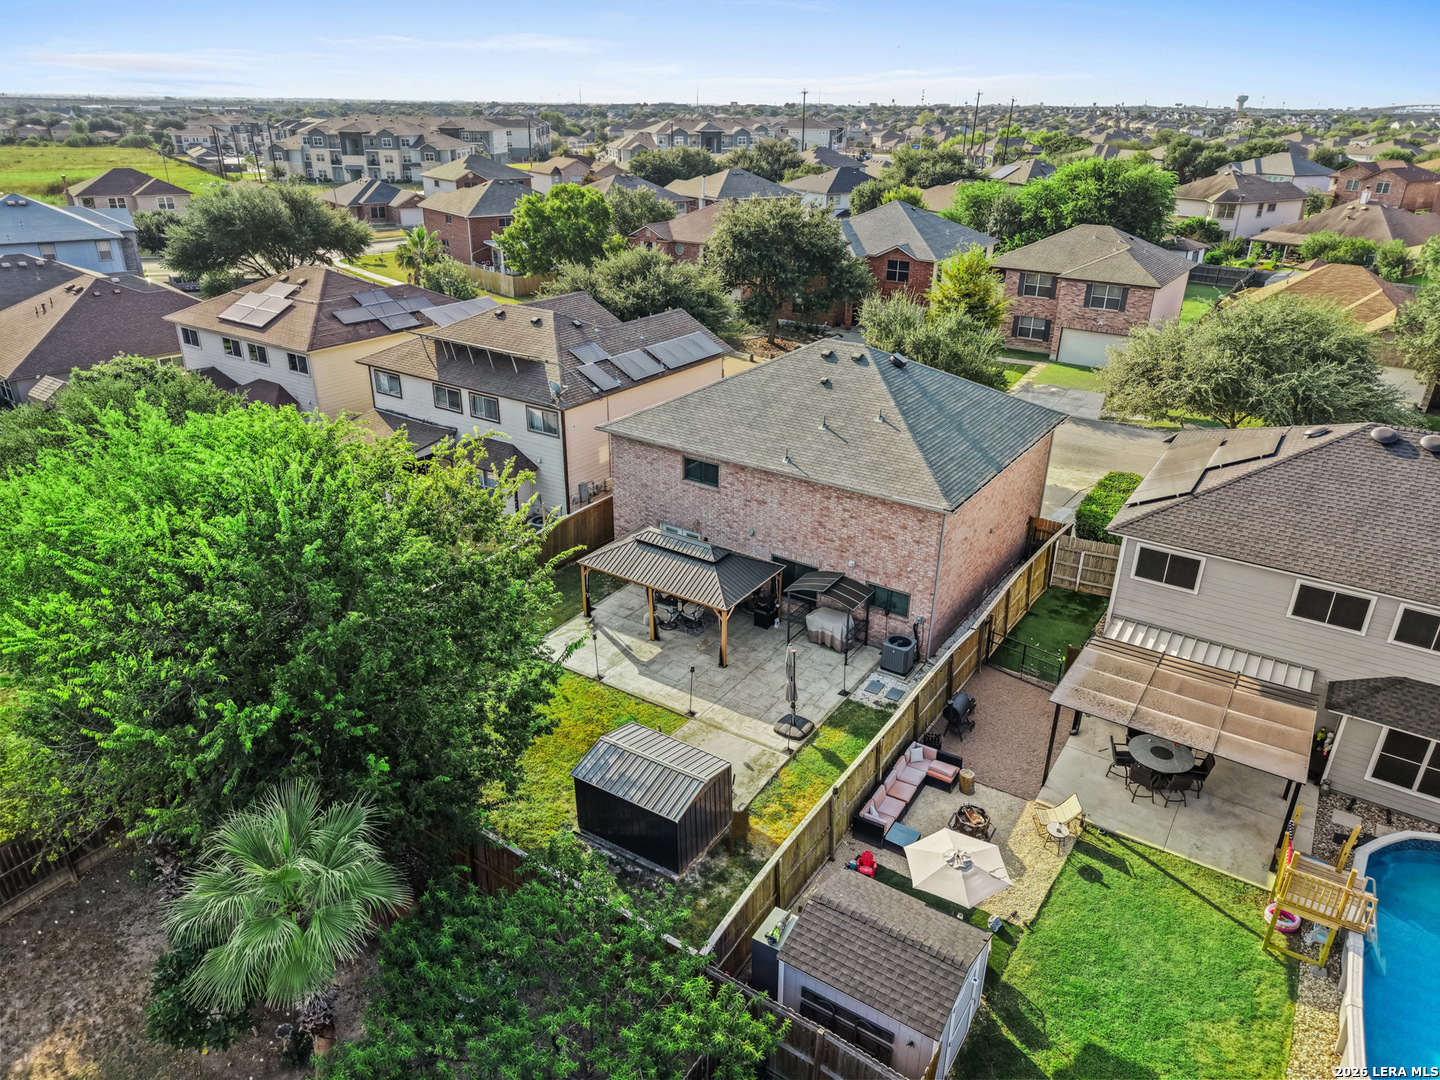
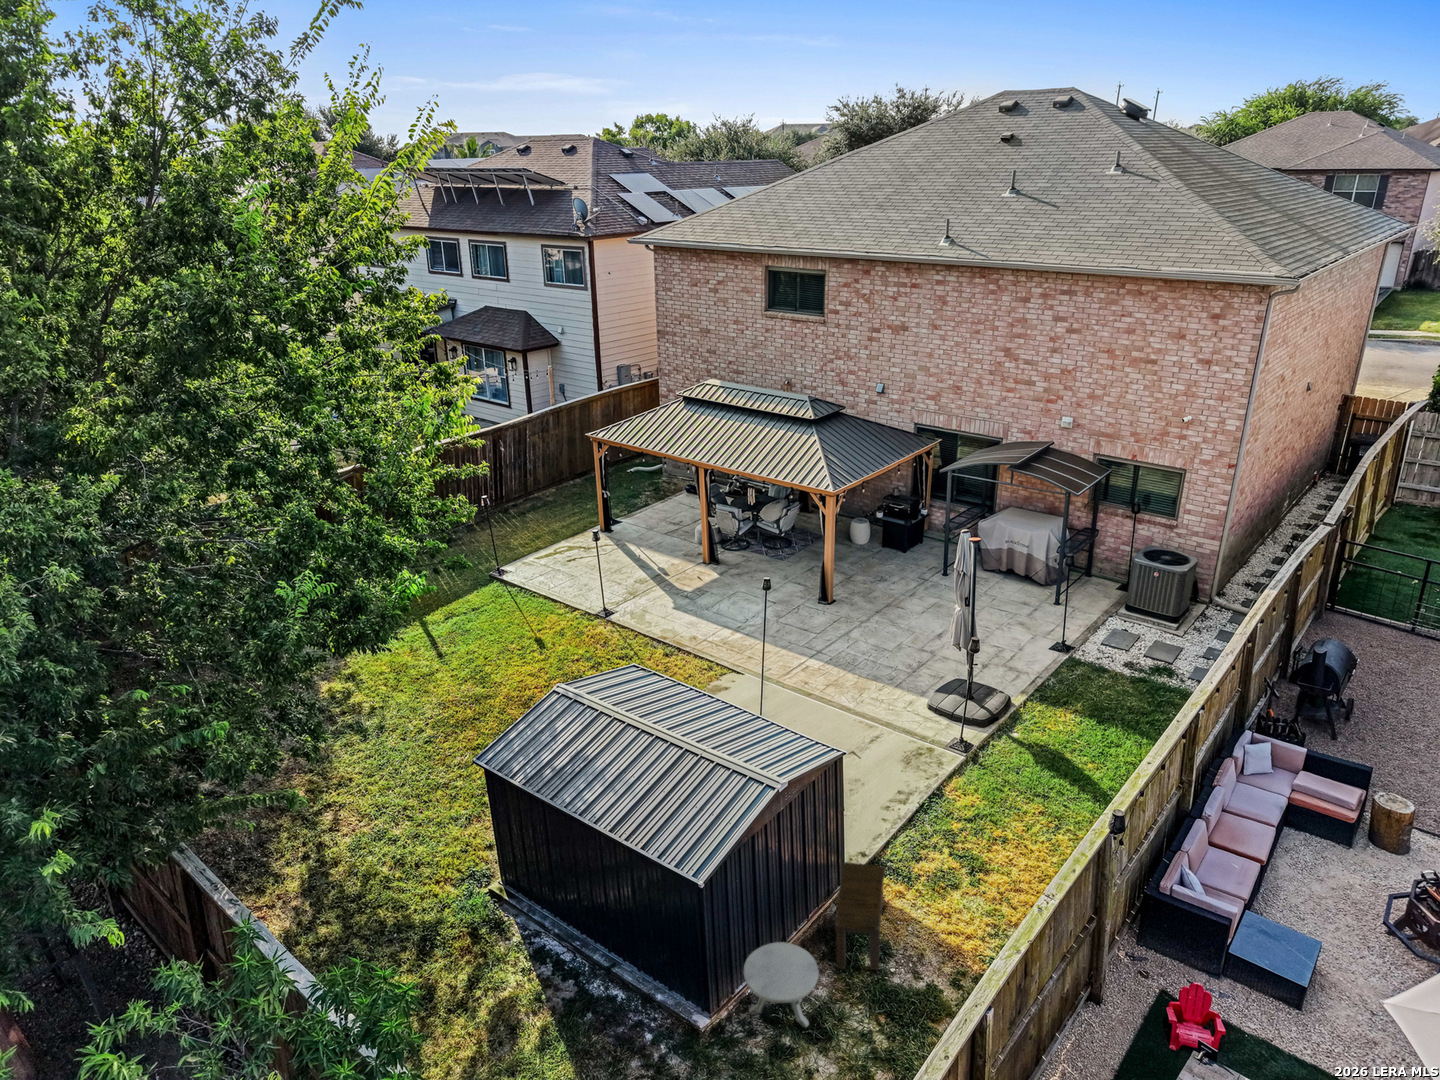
side table: none [693,845,723,878] -> present [744,942,819,1028]

